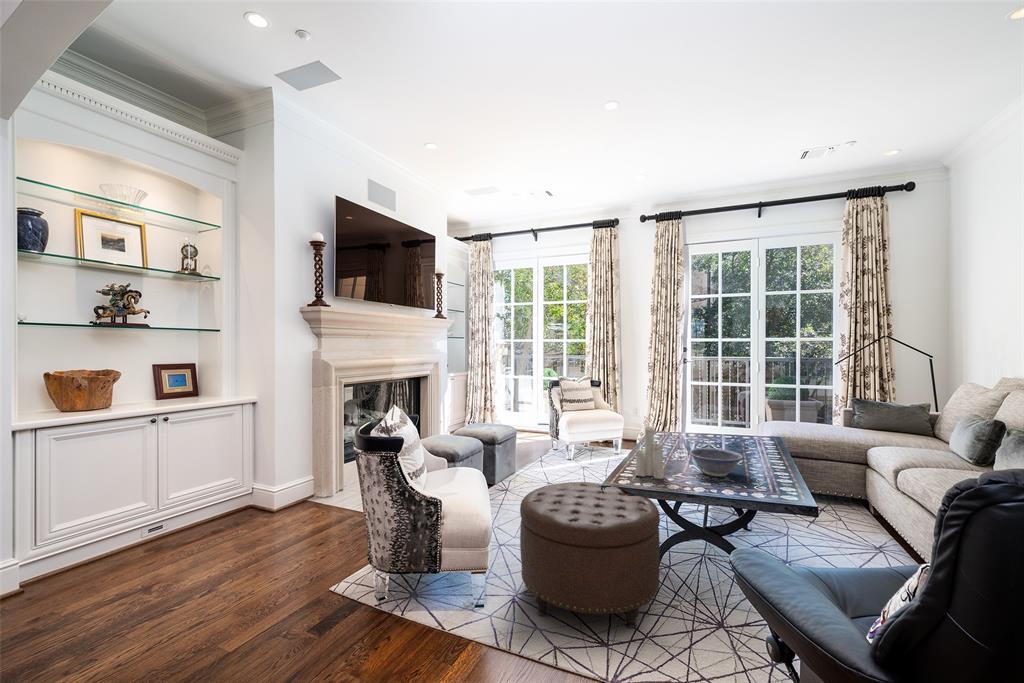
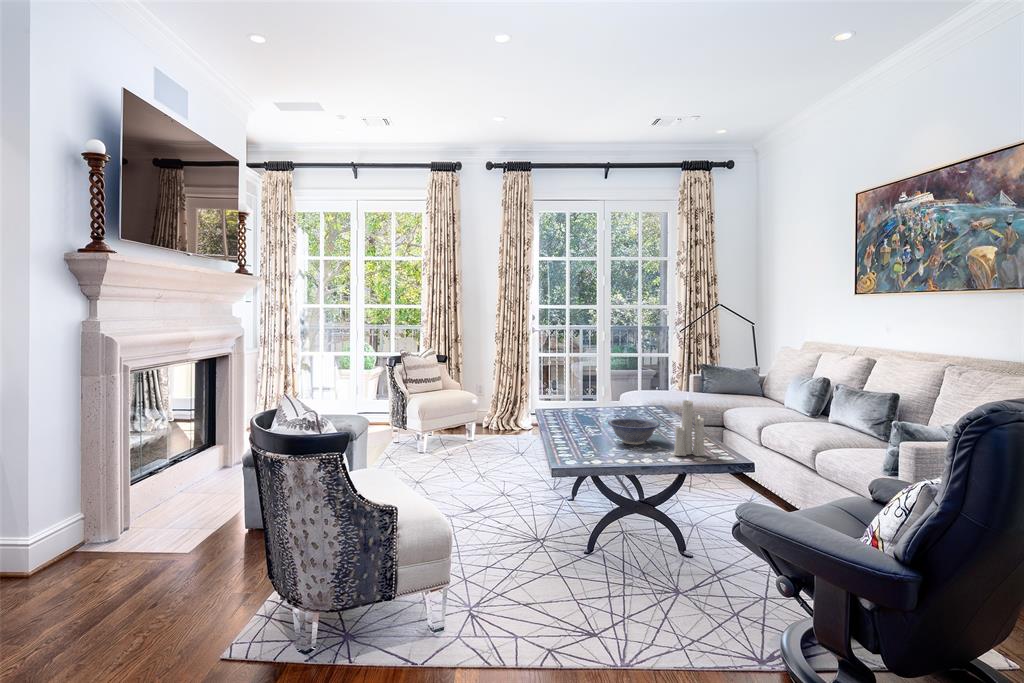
candle: present [635,425,664,479] -> present [674,399,705,456]
ottoman: present [520,482,660,629] -> none [472,466,623,616]

